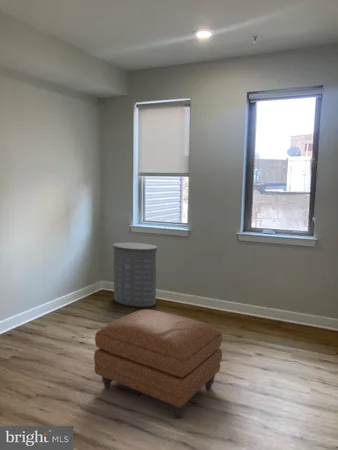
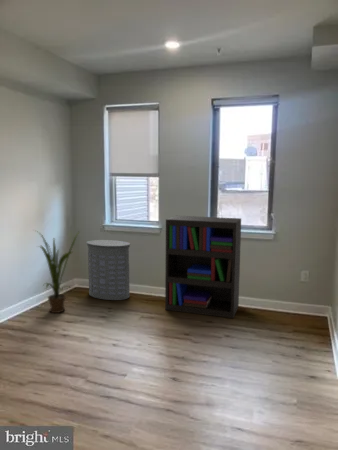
bookshelf: none [192,218,279,333] -> present [165,216,241,318]
house plant: none [56,229,105,318] -> present [40,235,76,313]
ottoman: present [94,309,222,418] -> none [83,301,196,391]

